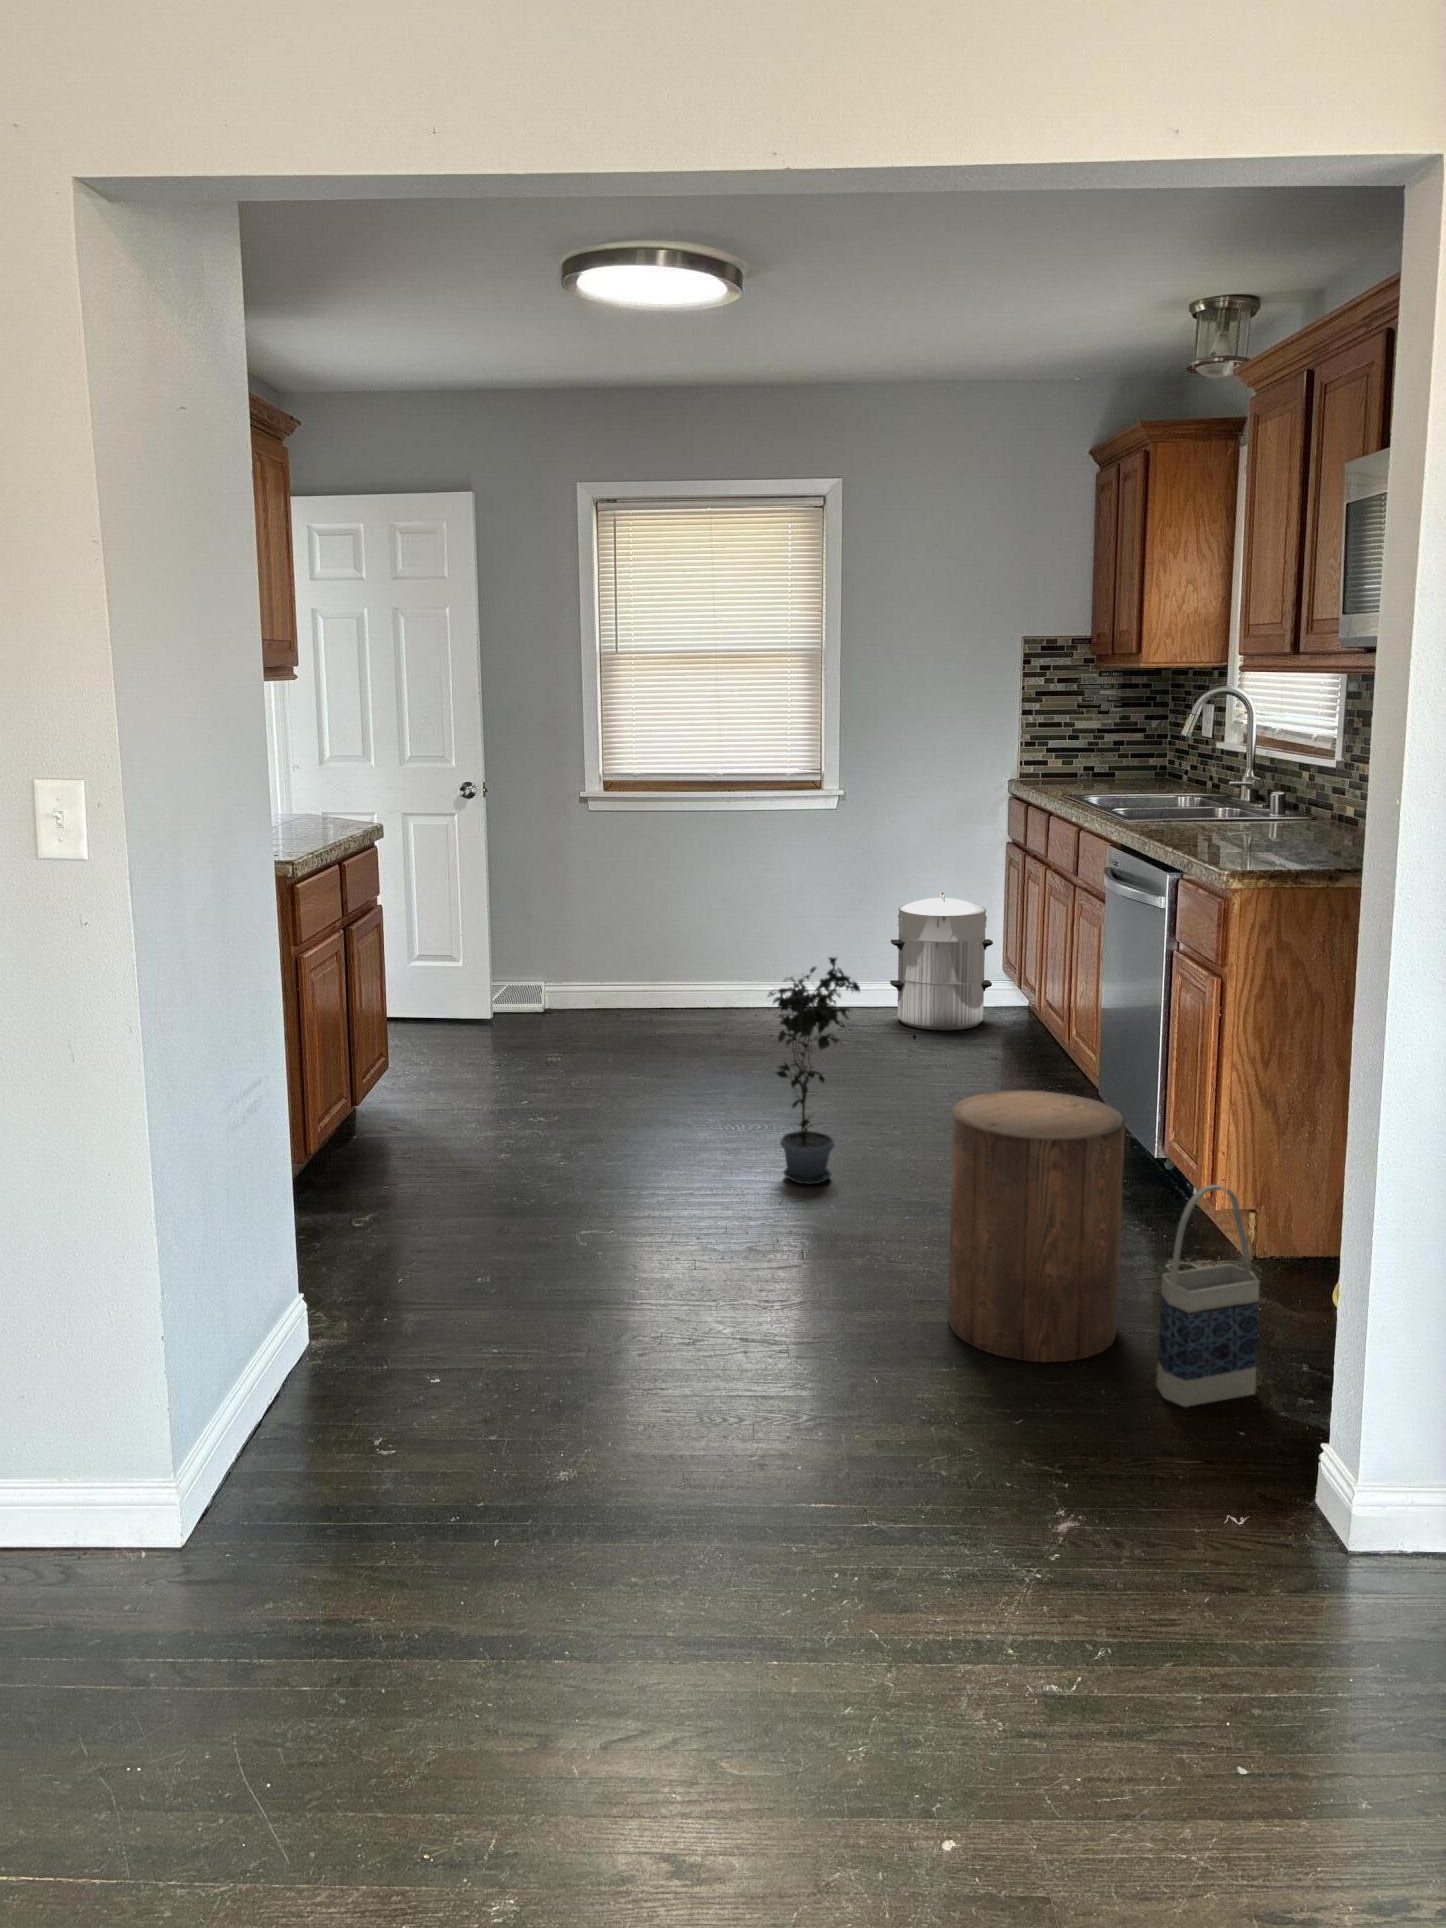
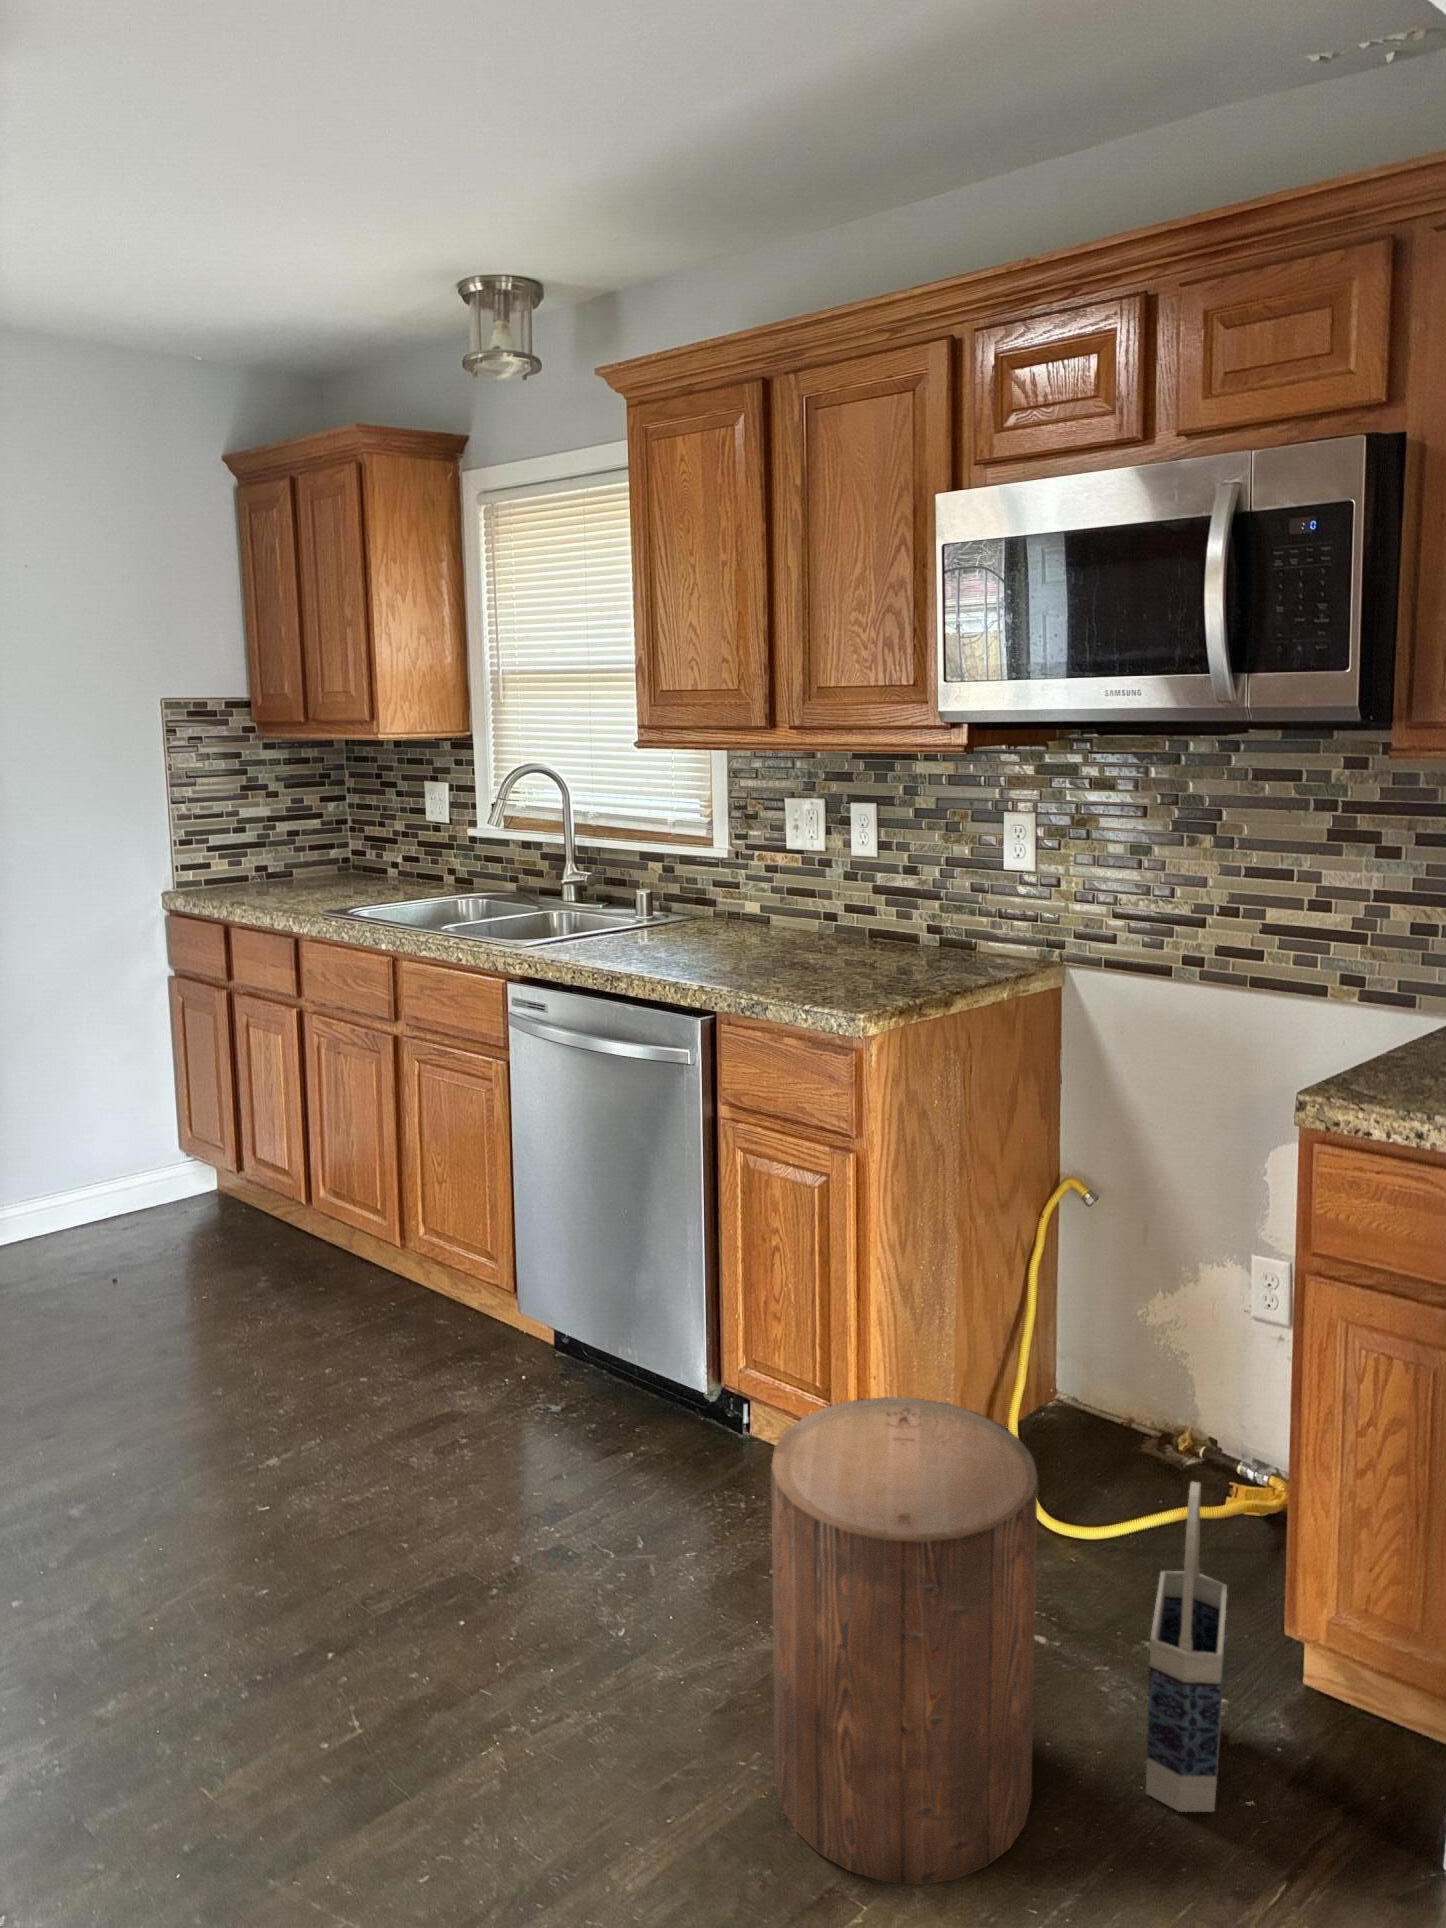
waste bin: present [890,892,993,1030] -> none [37,1063,197,1267]
potted plant: present [768,957,860,1184] -> none [155,1259,349,1672]

